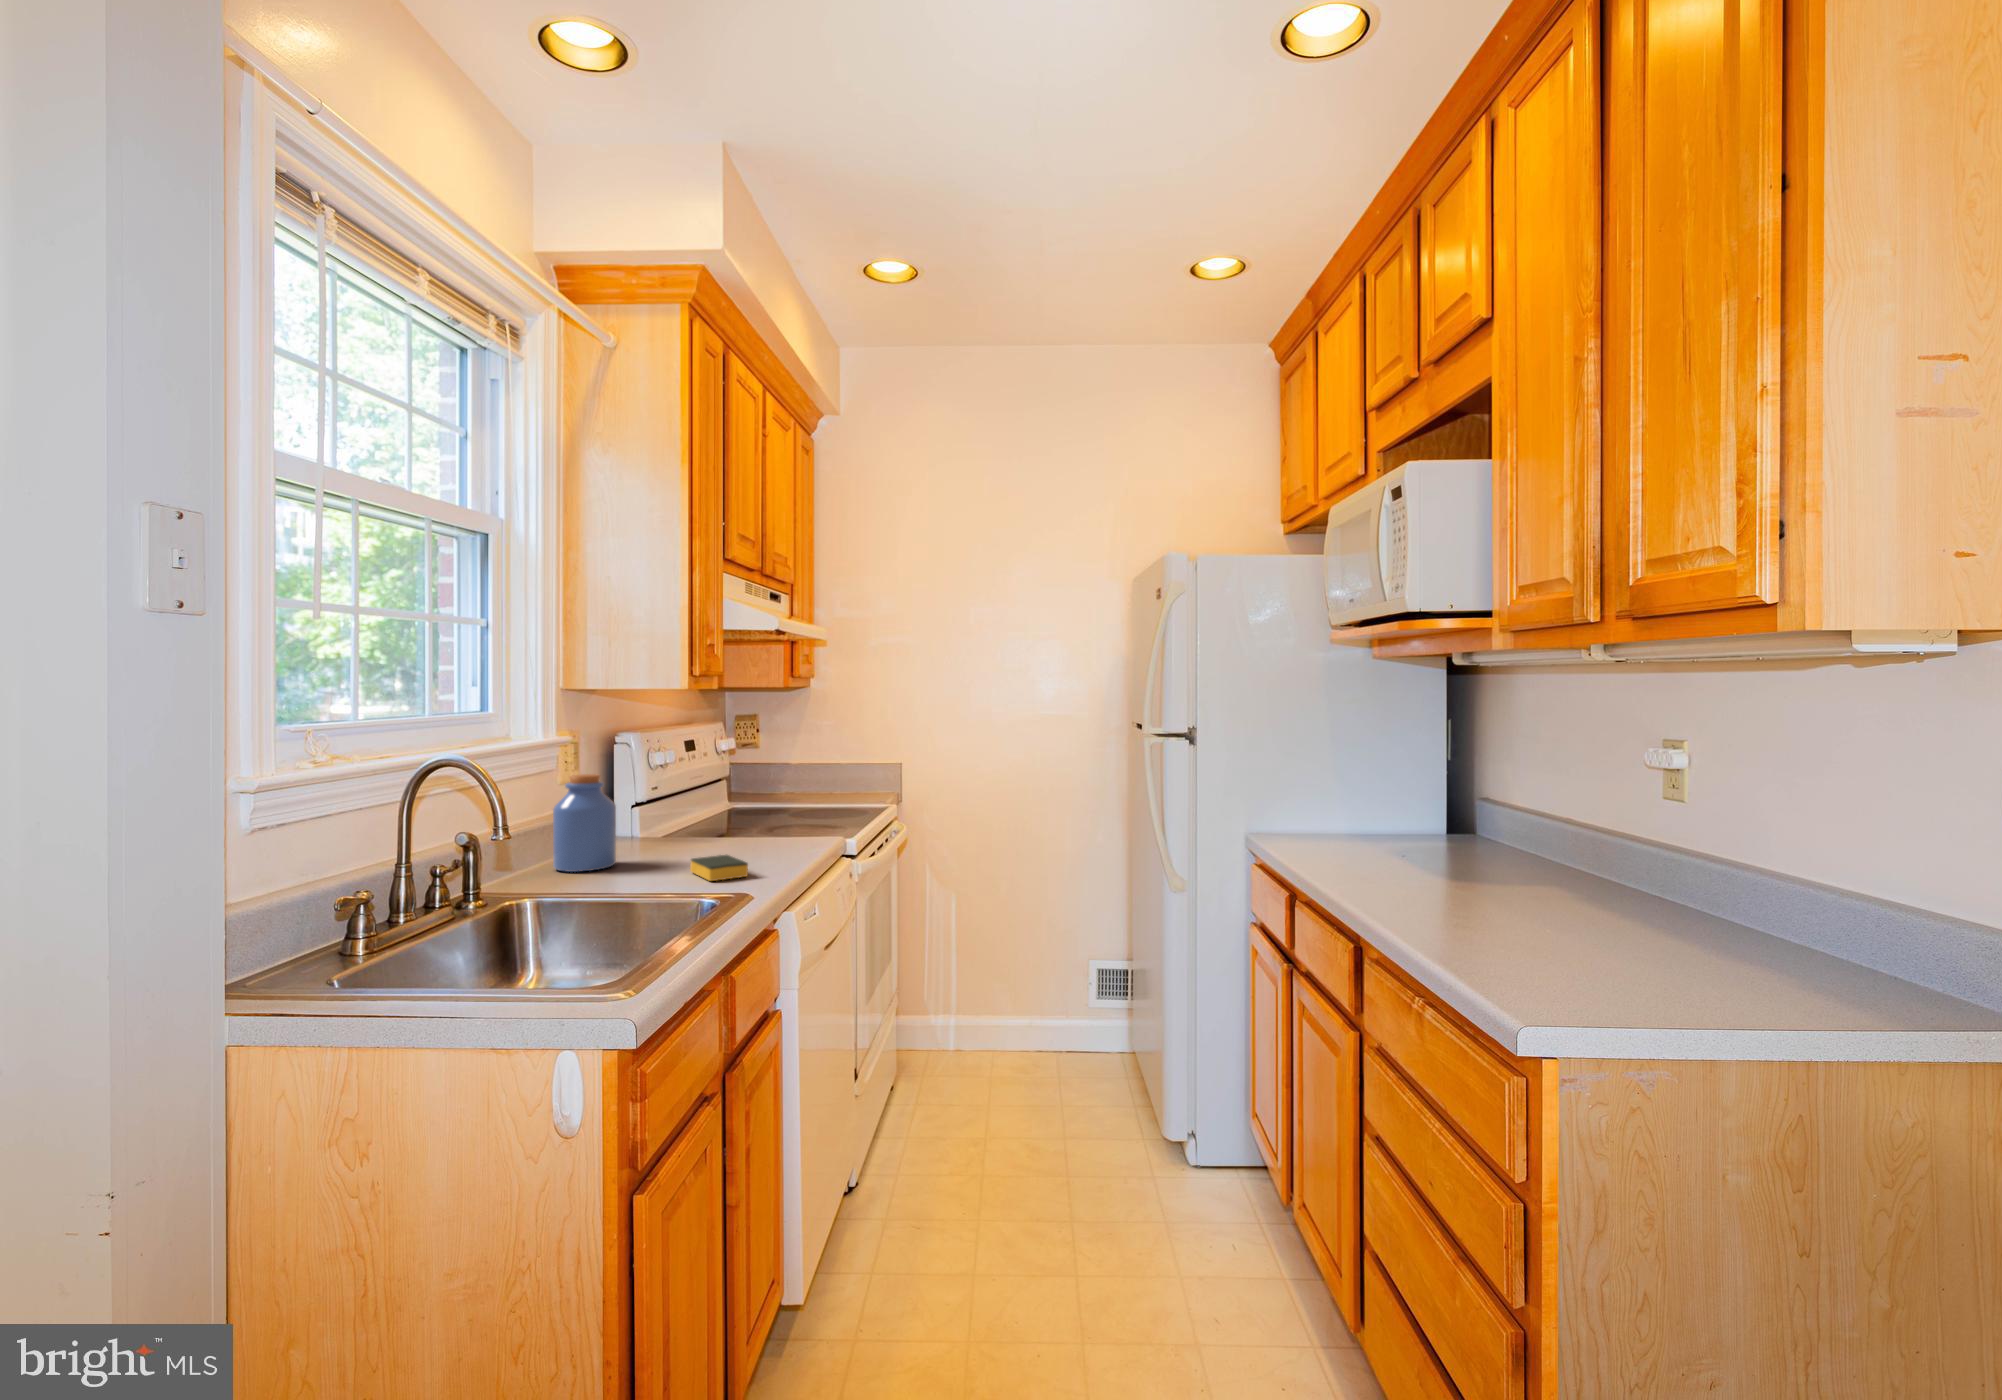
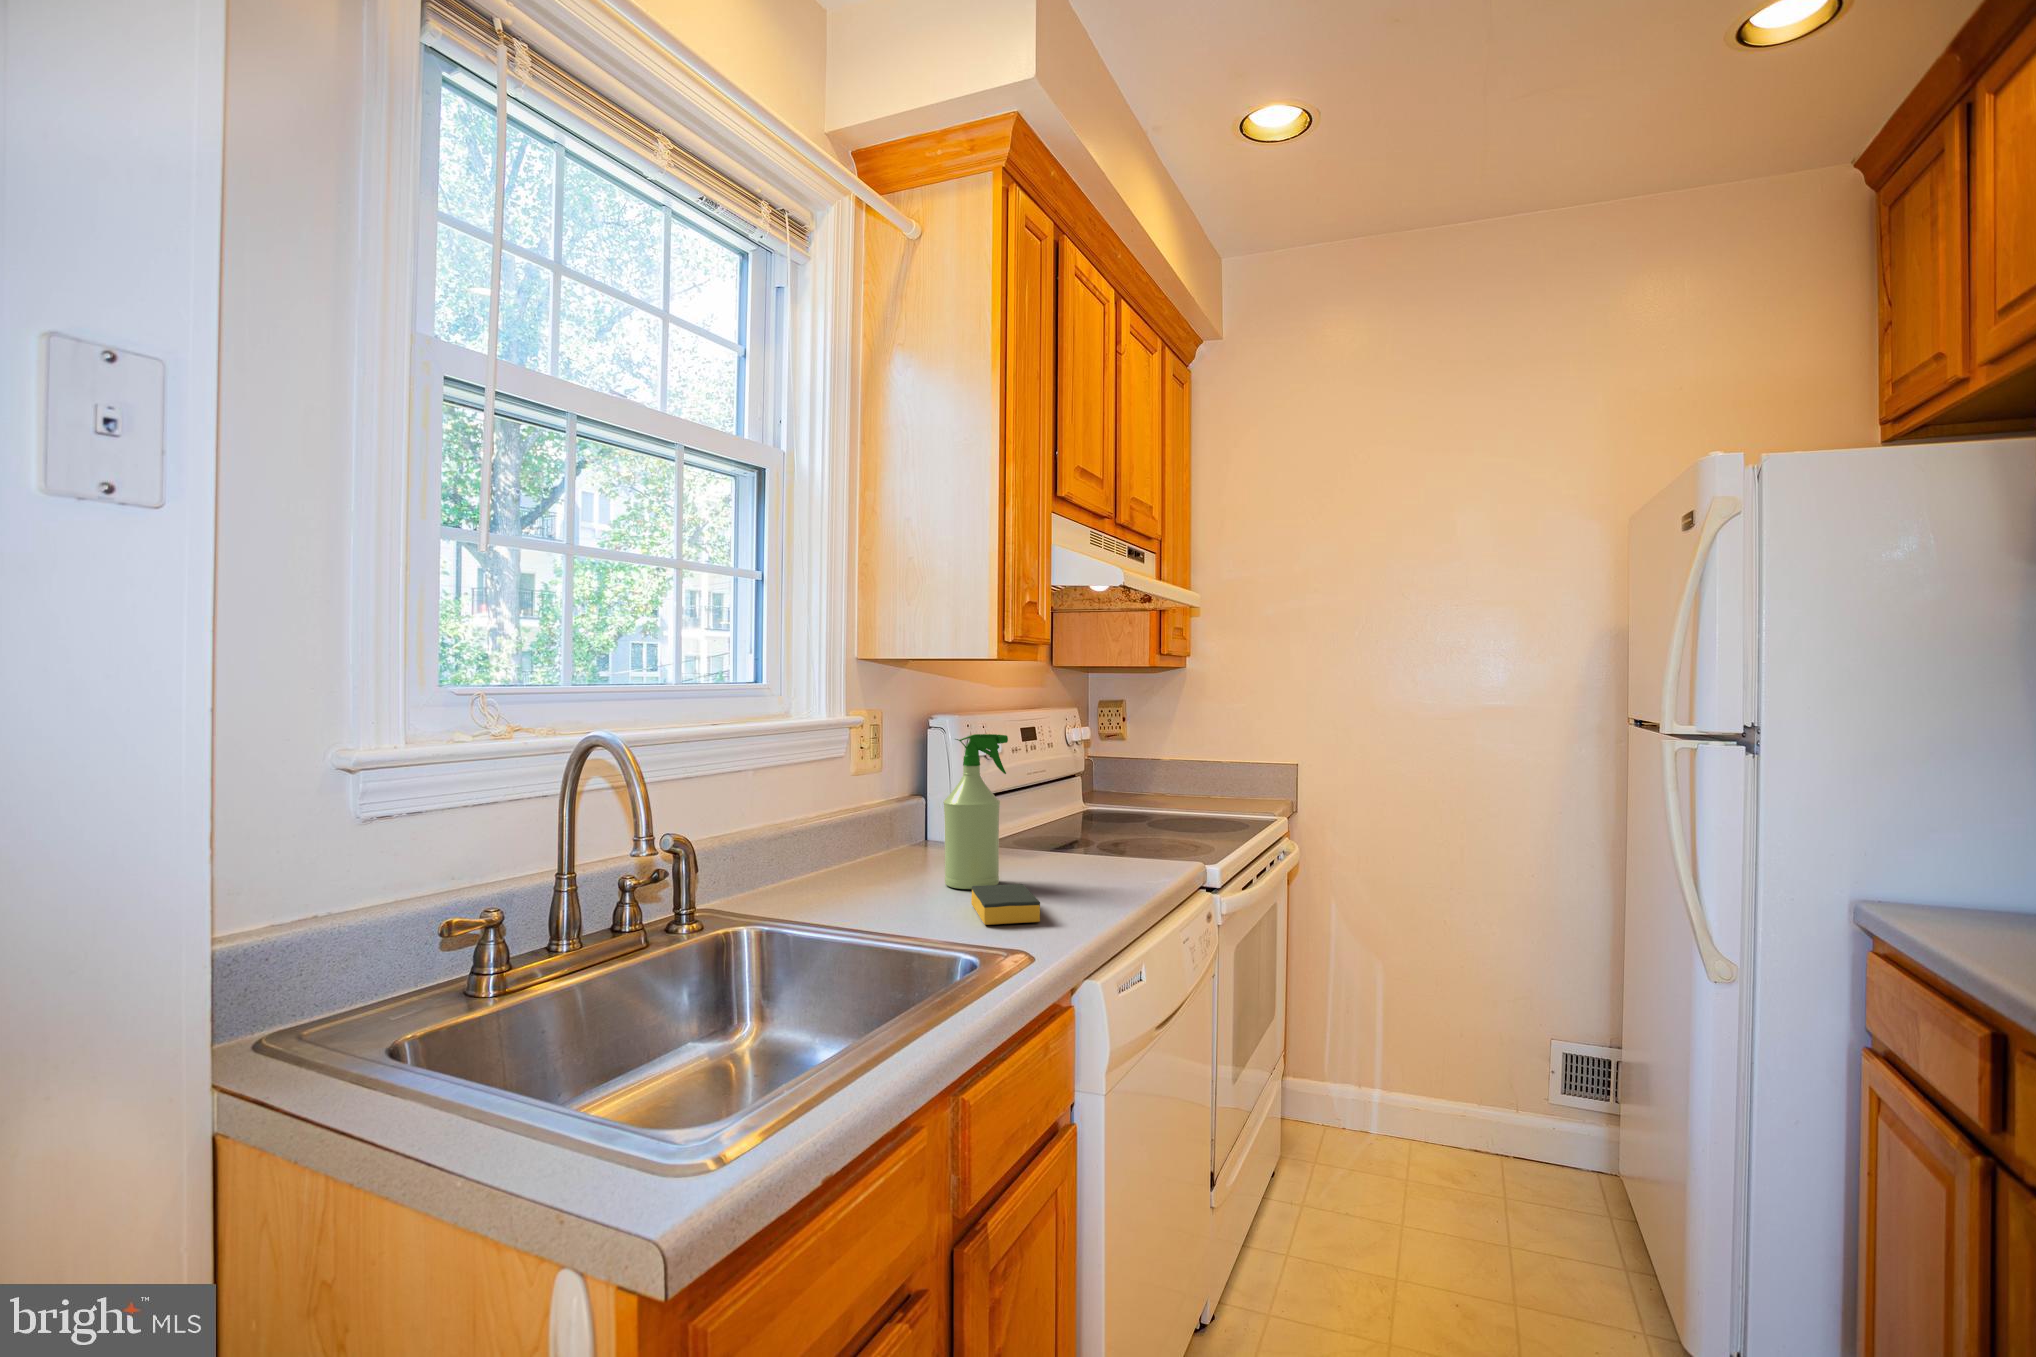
spray bottle: none [656,749,706,864] -> present [943,734,1008,889]
jar: present [553,774,616,872] -> none [822,764,896,889]

